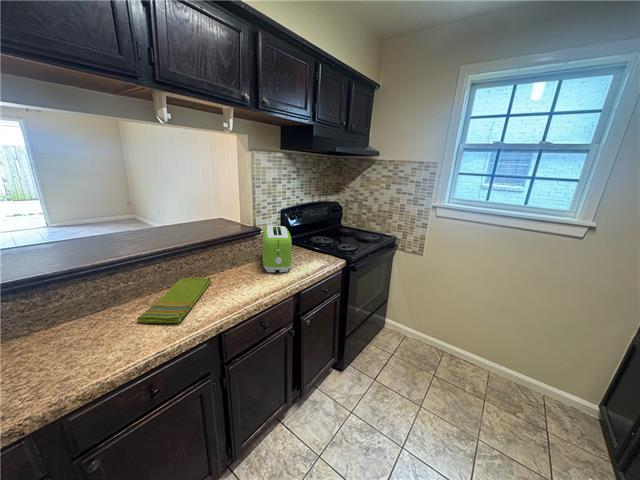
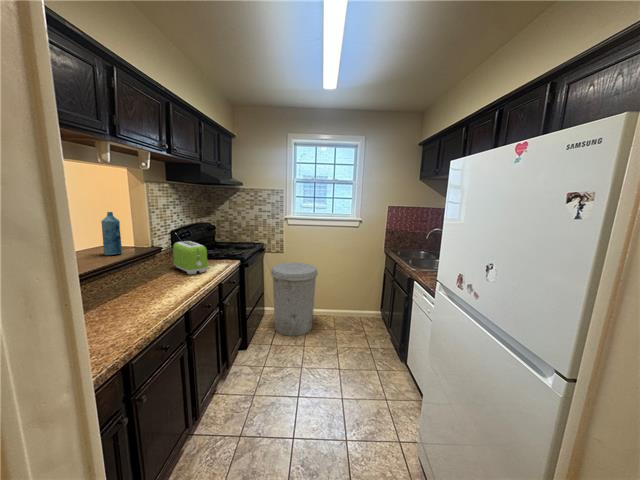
bottle: none [196,183,215,231] -> present [101,212,122,255]
trash can: none [390,270,470,380] -> present [271,263,318,336]
dish towel: present [137,277,211,323] -> none [123,283,162,312]

